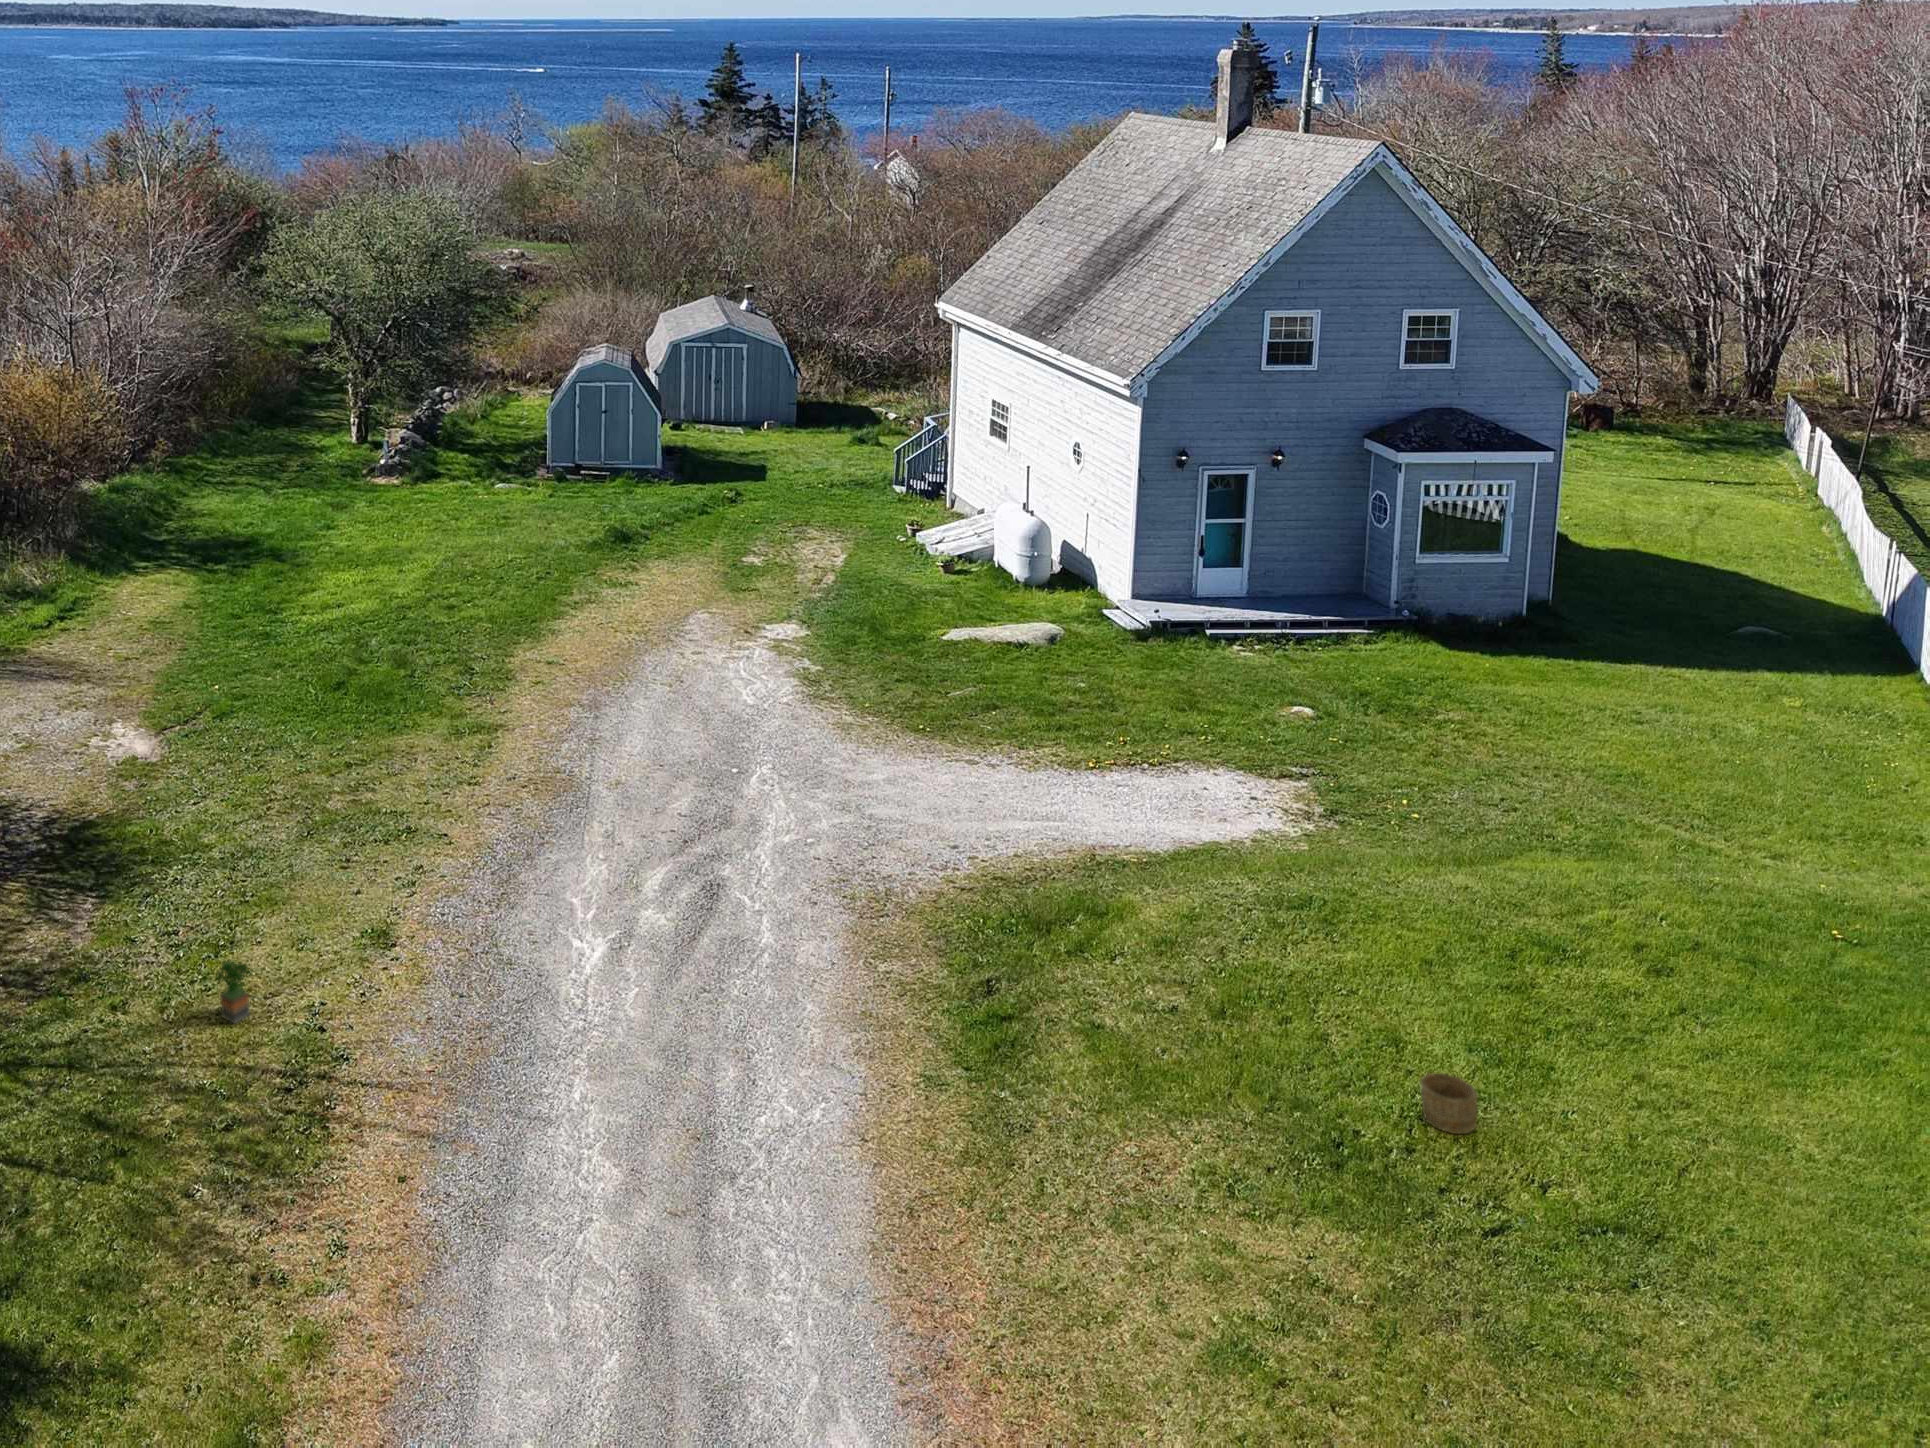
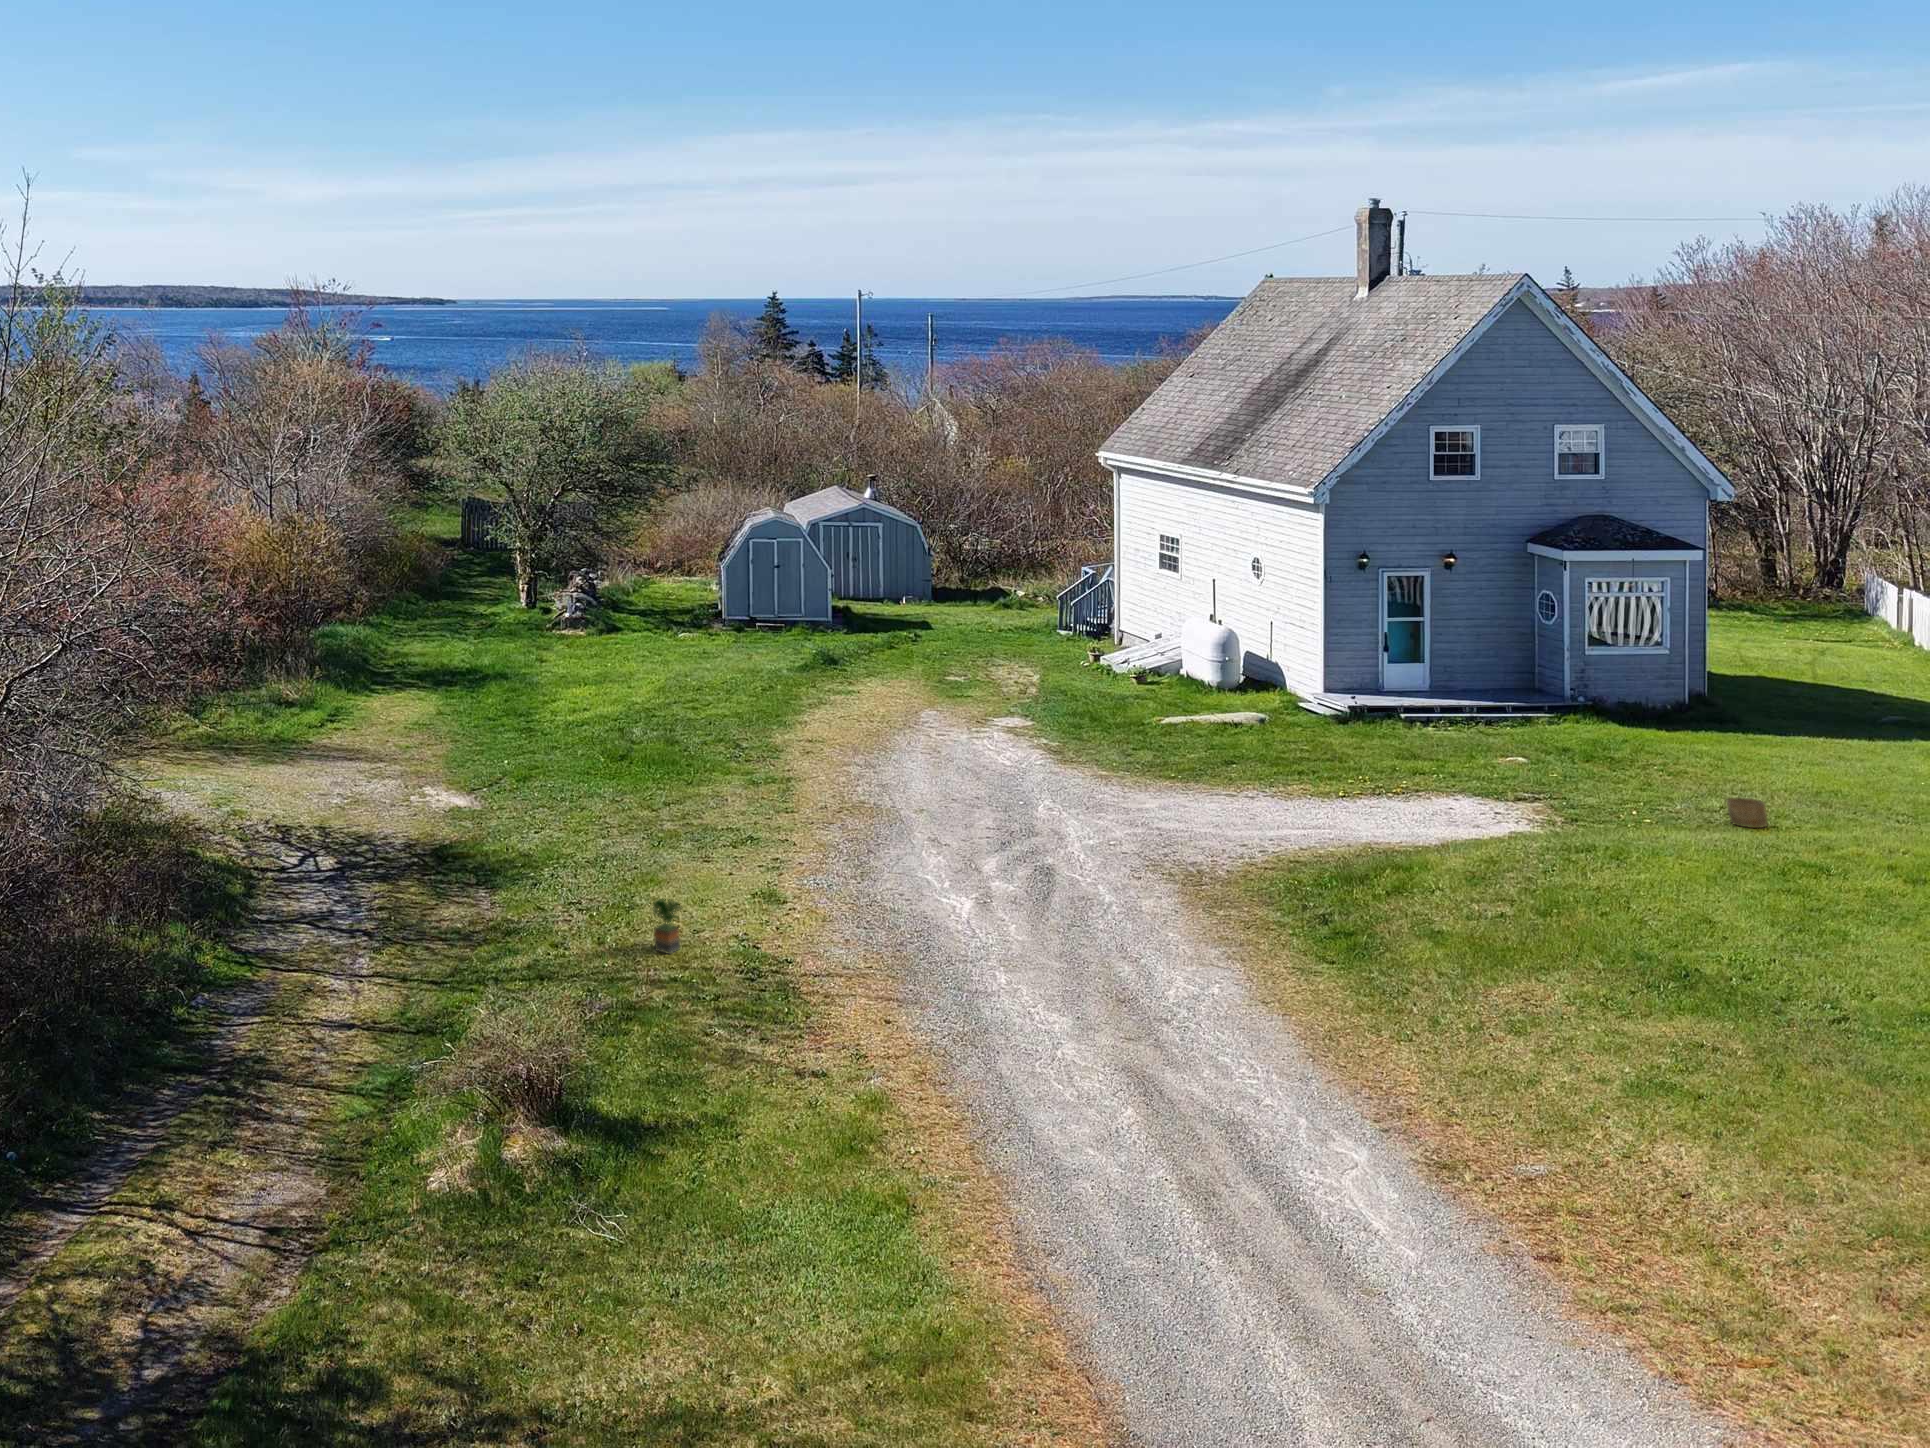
wooden bucket: present [1420,1073,1477,1134] -> present [1727,798,1768,828]

